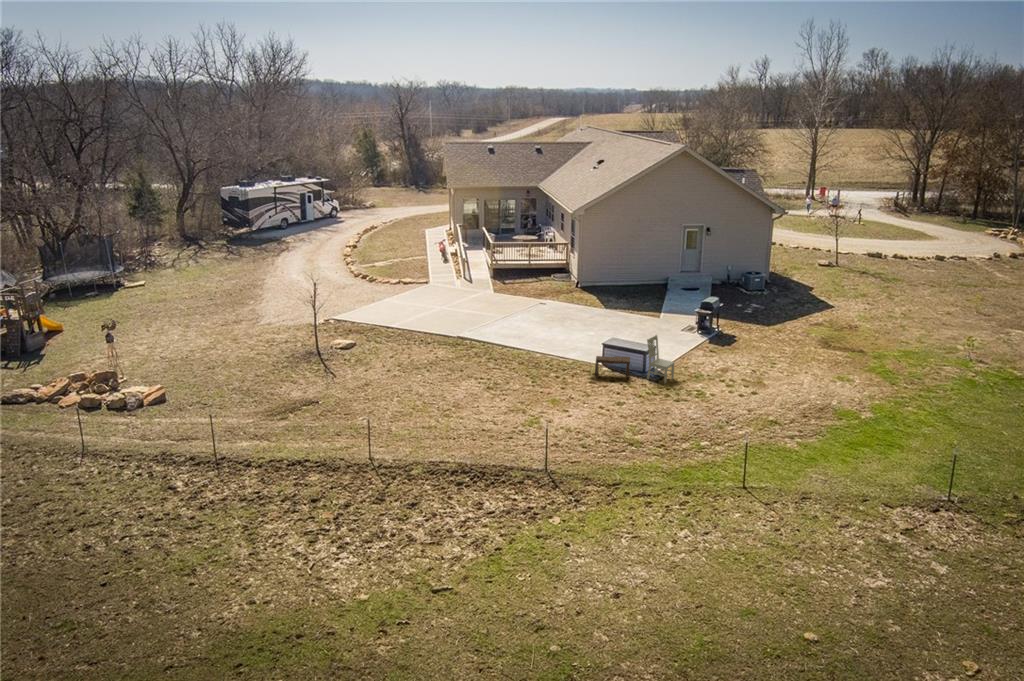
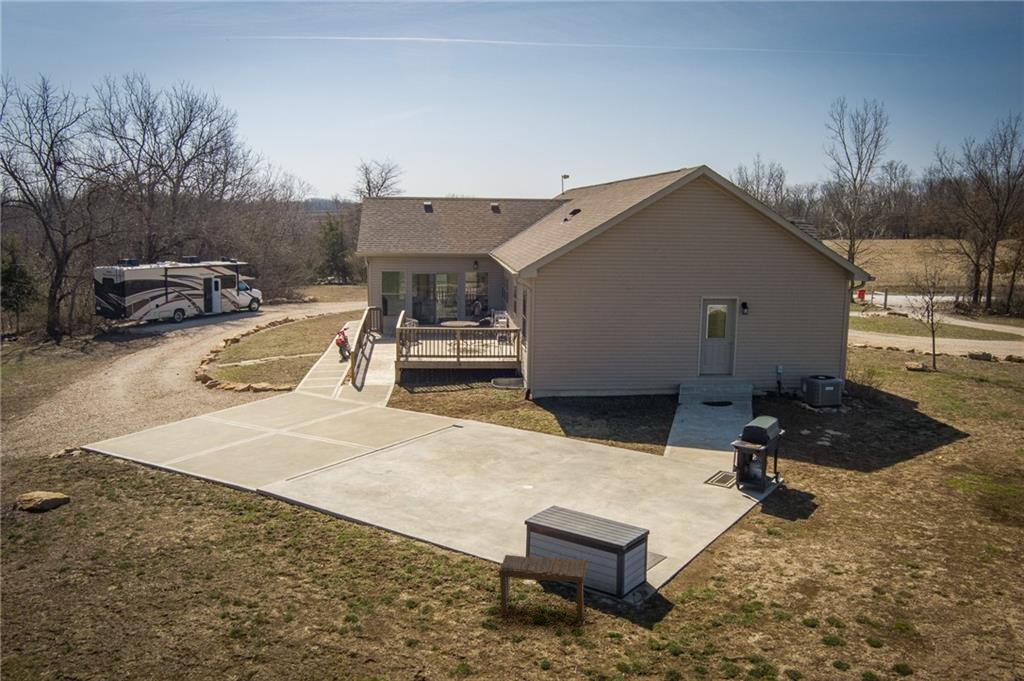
chair: present [647,335,675,384] -> none [625,505,697,641]

